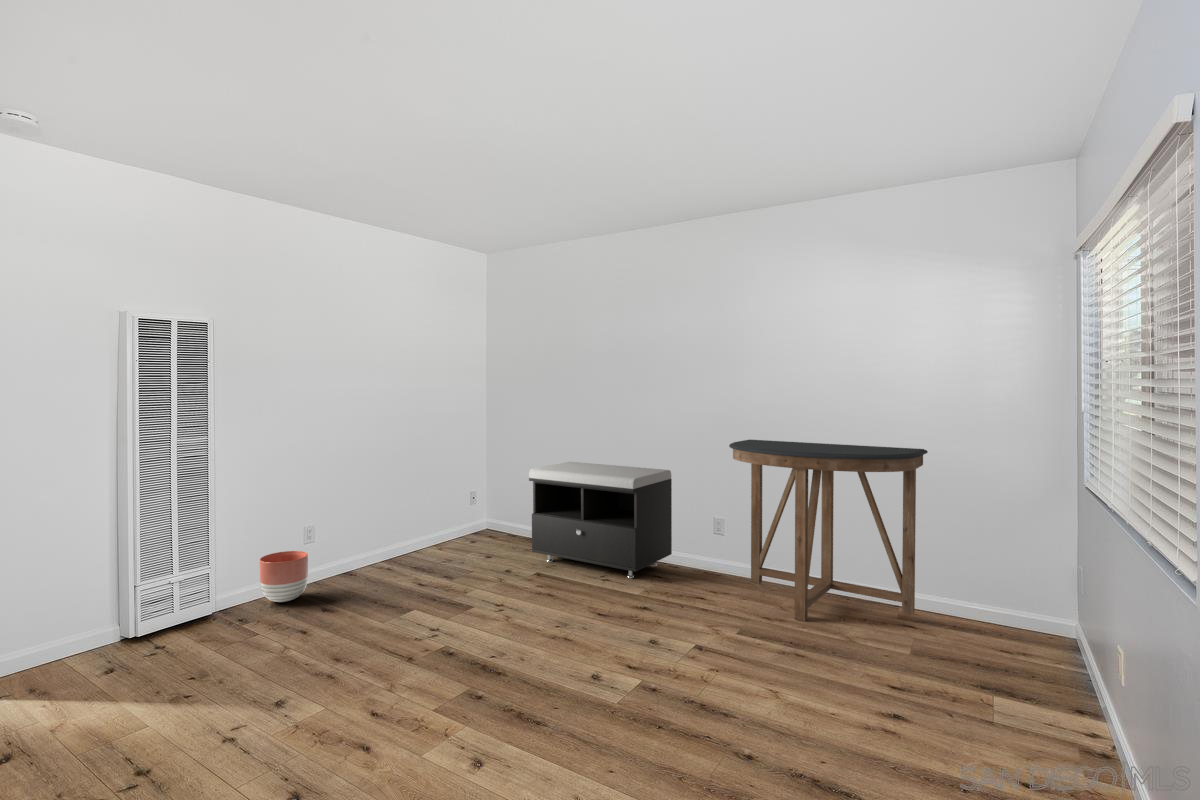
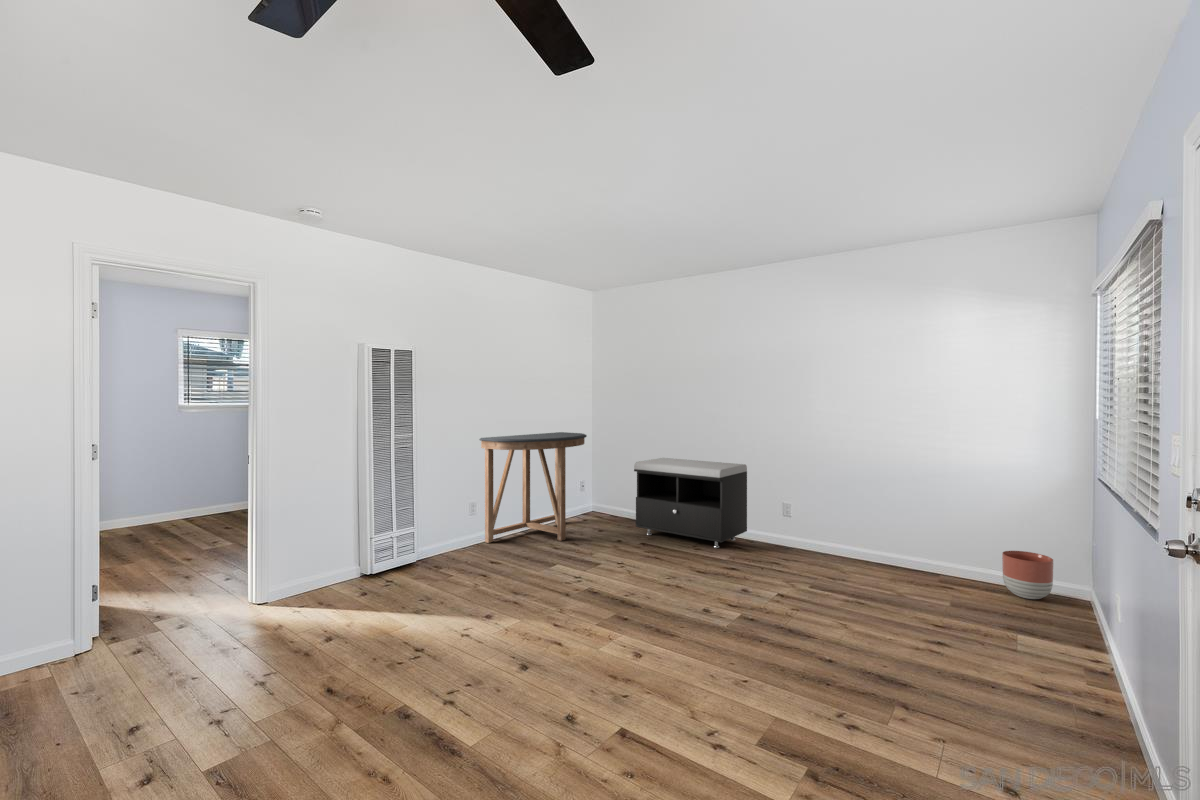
console table: present [729,440,928,621] -> present [479,432,587,543]
planter: present [260,551,308,602] -> present [1002,551,1053,599]

